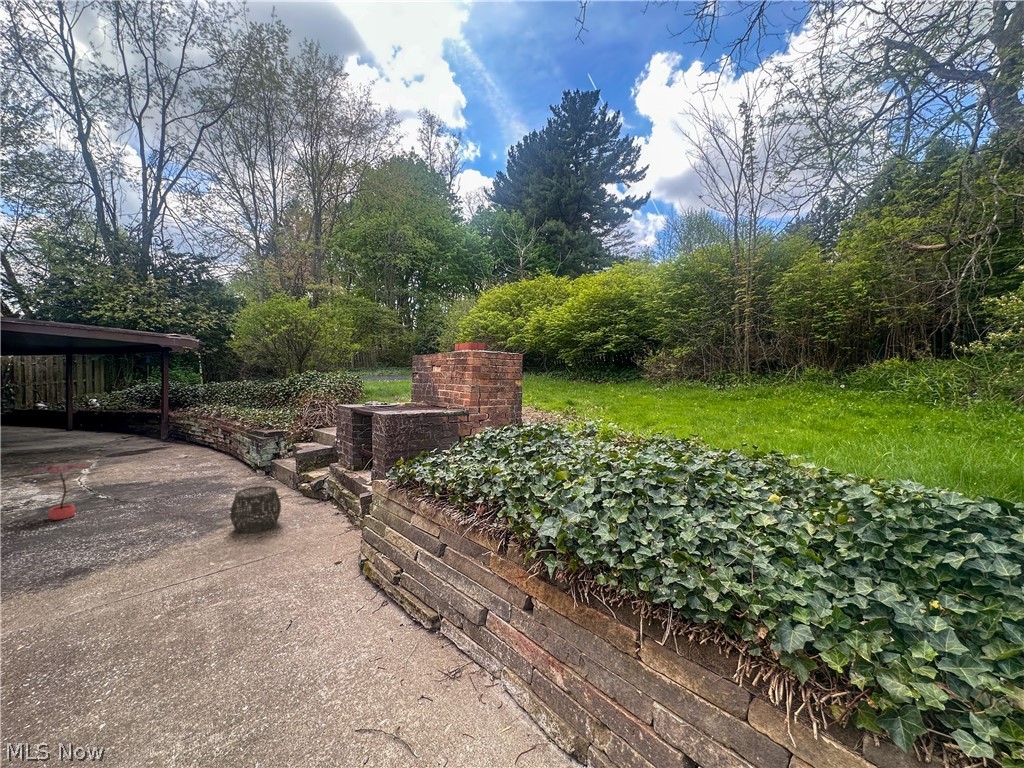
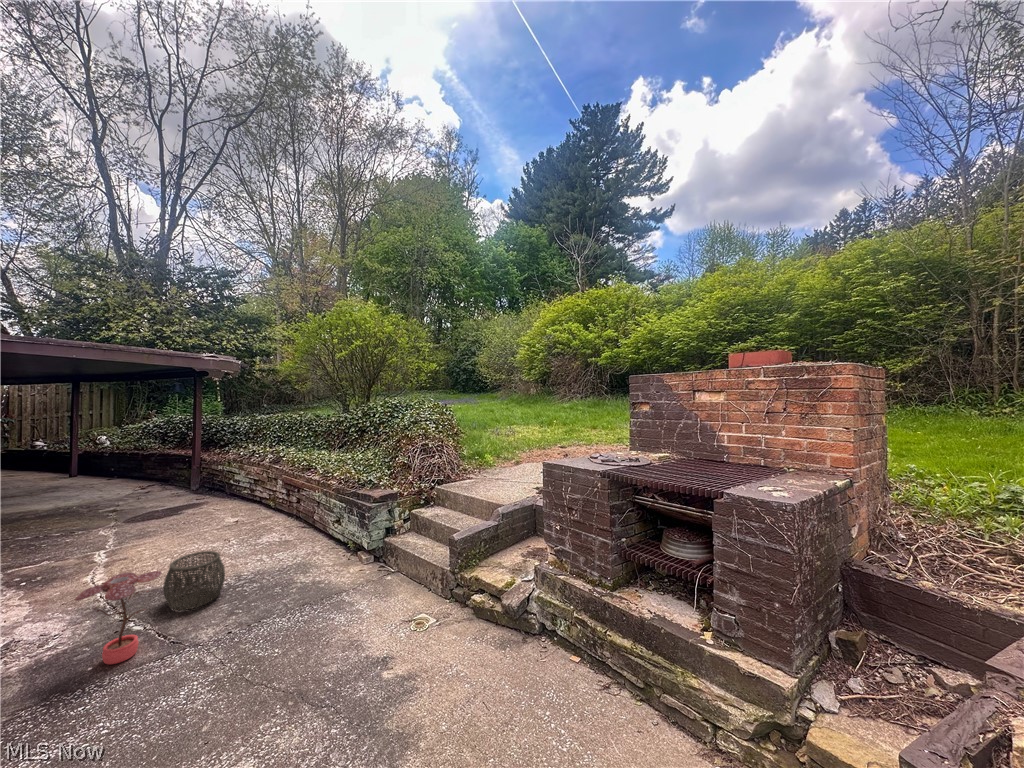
woven basket: present [230,486,281,534] -> present [163,551,225,610]

